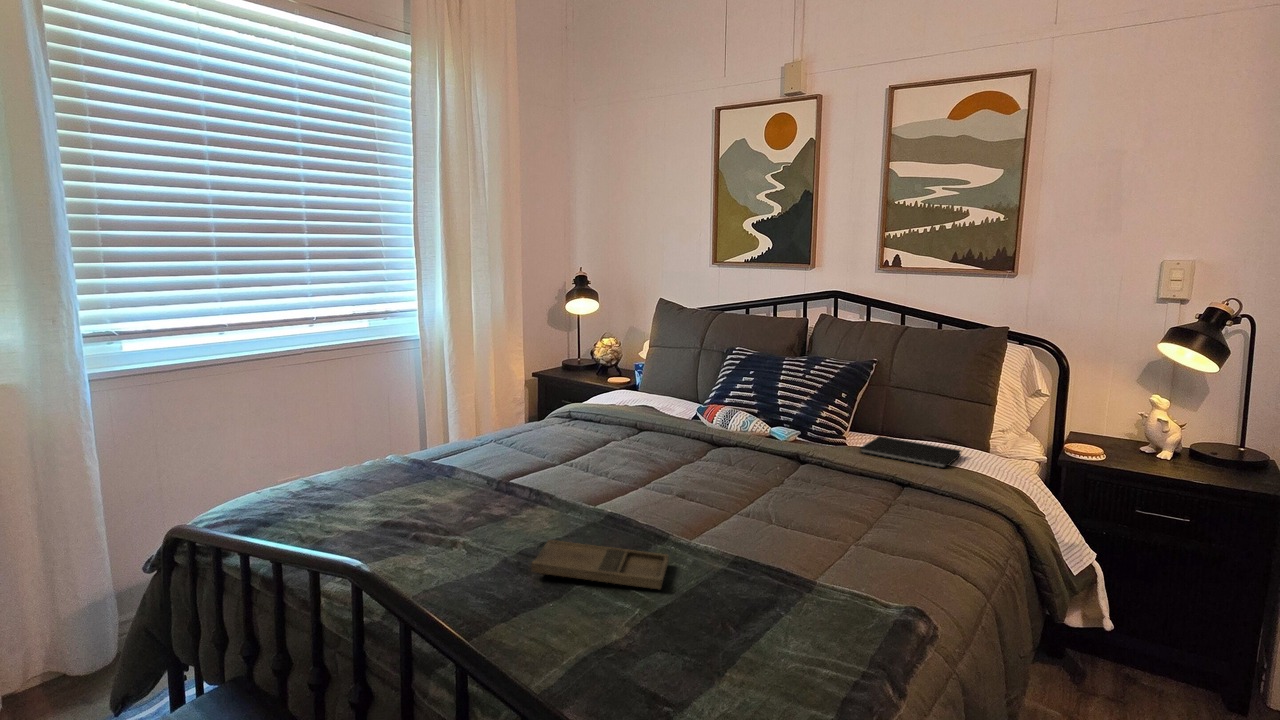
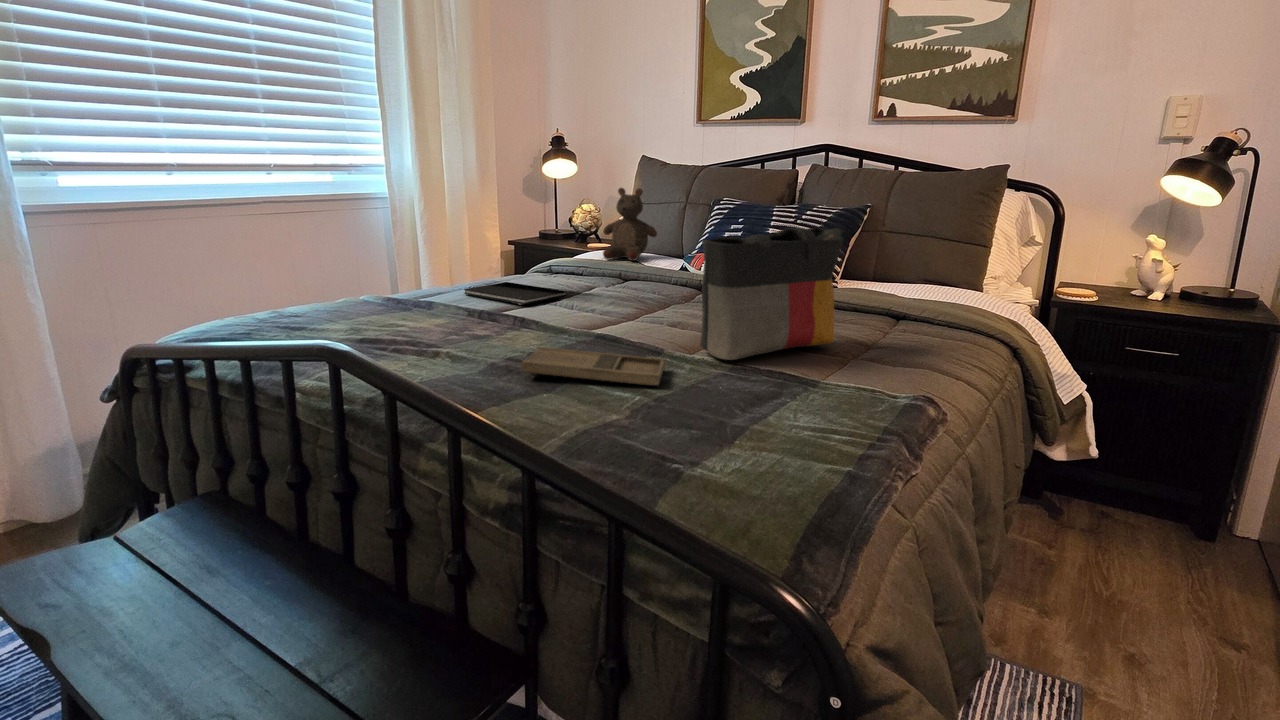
stuffed bear: none [621,338,673,409] -> present [603,188,657,261]
tote bag: none [705,415,842,552] -> present [700,228,844,360]
notebook: present [860,436,962,468] -> present [464,282,567,305]

